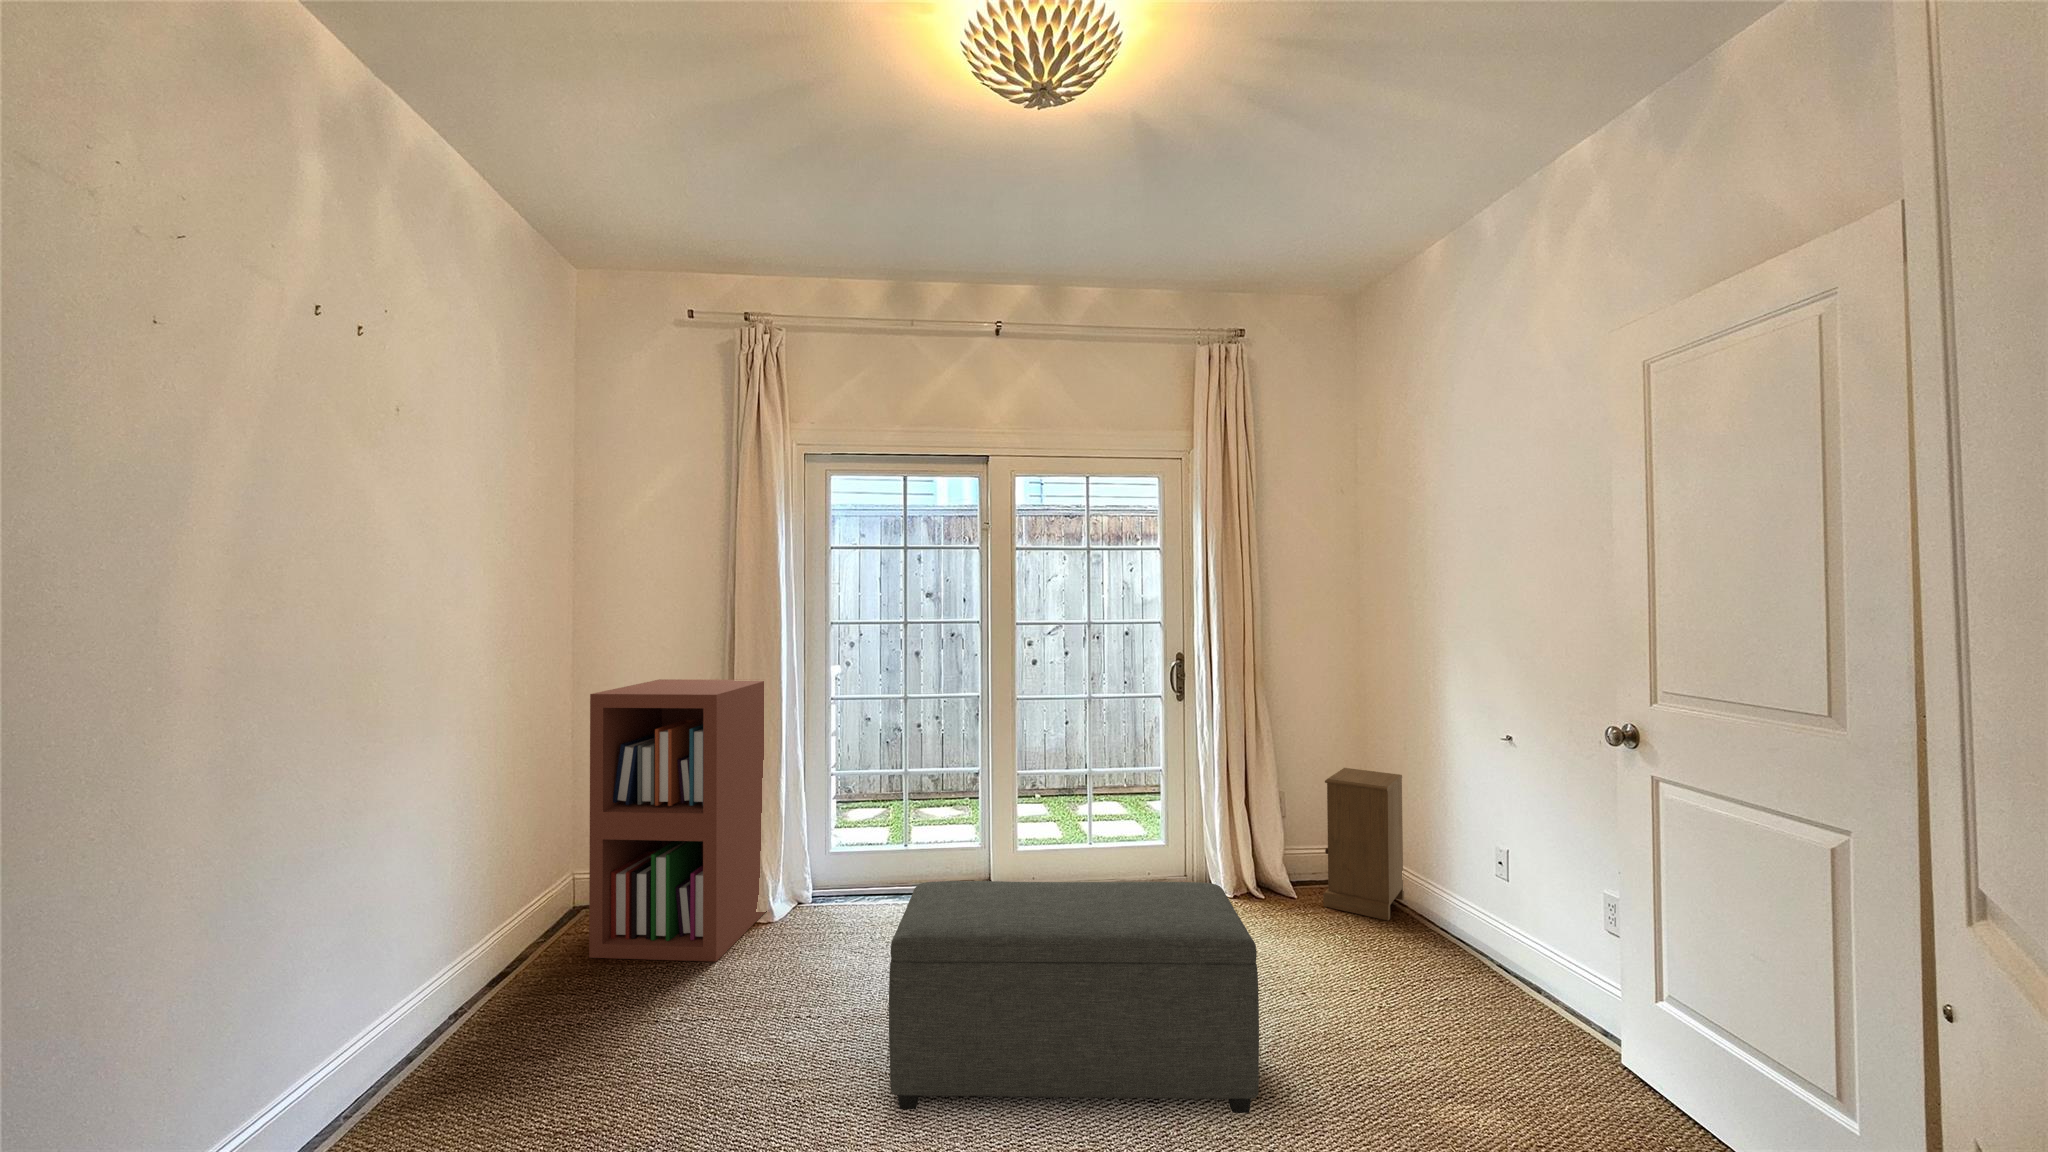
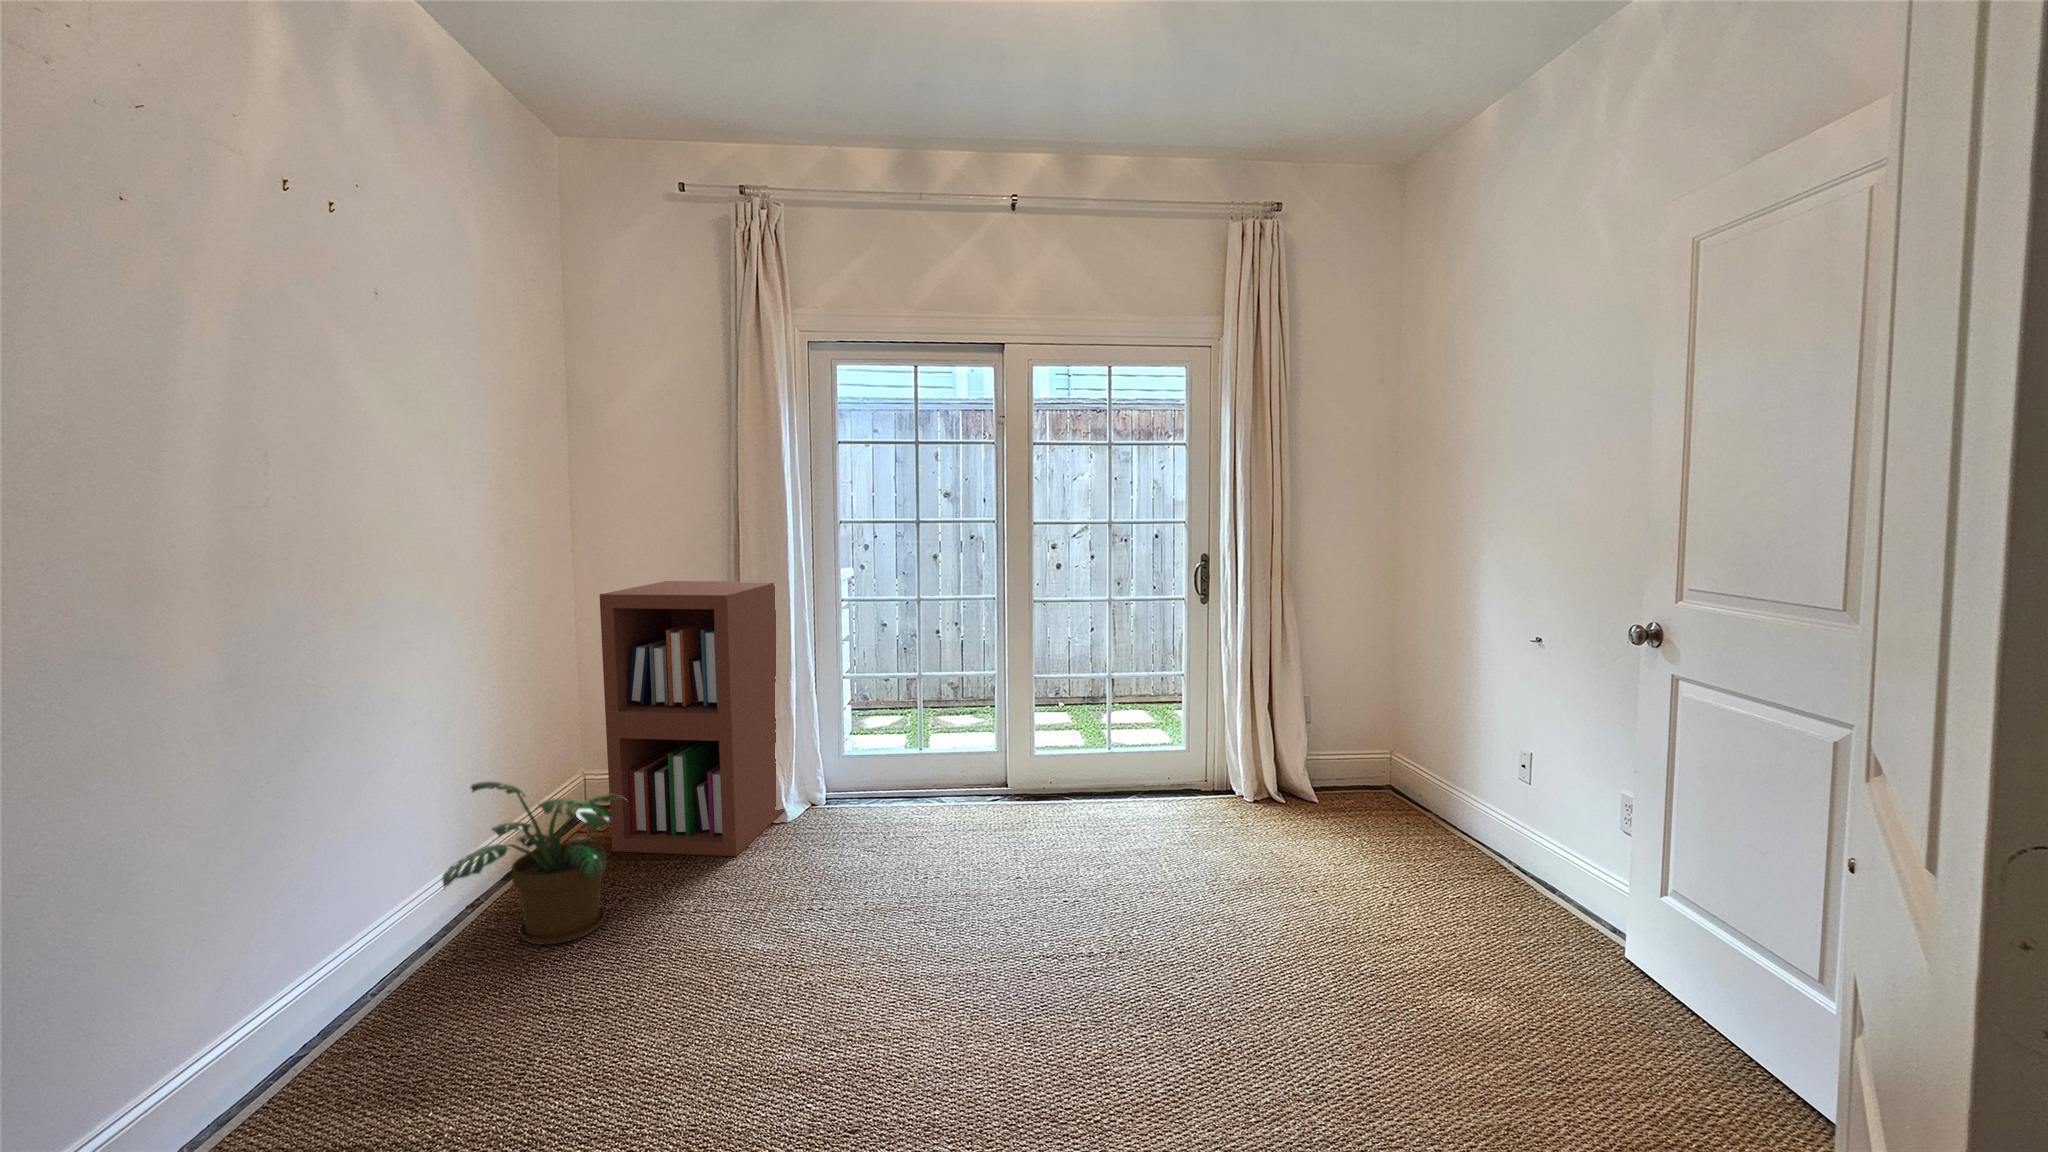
nightstand: present [1323,768,1404,920] -> none [1348,676,1437,828]
ottoman: present [889,881,1259,1113] -> none [906,778,1263,991]
potted plant: none [399,890,604,1070] -> present [443,781,623,945]

